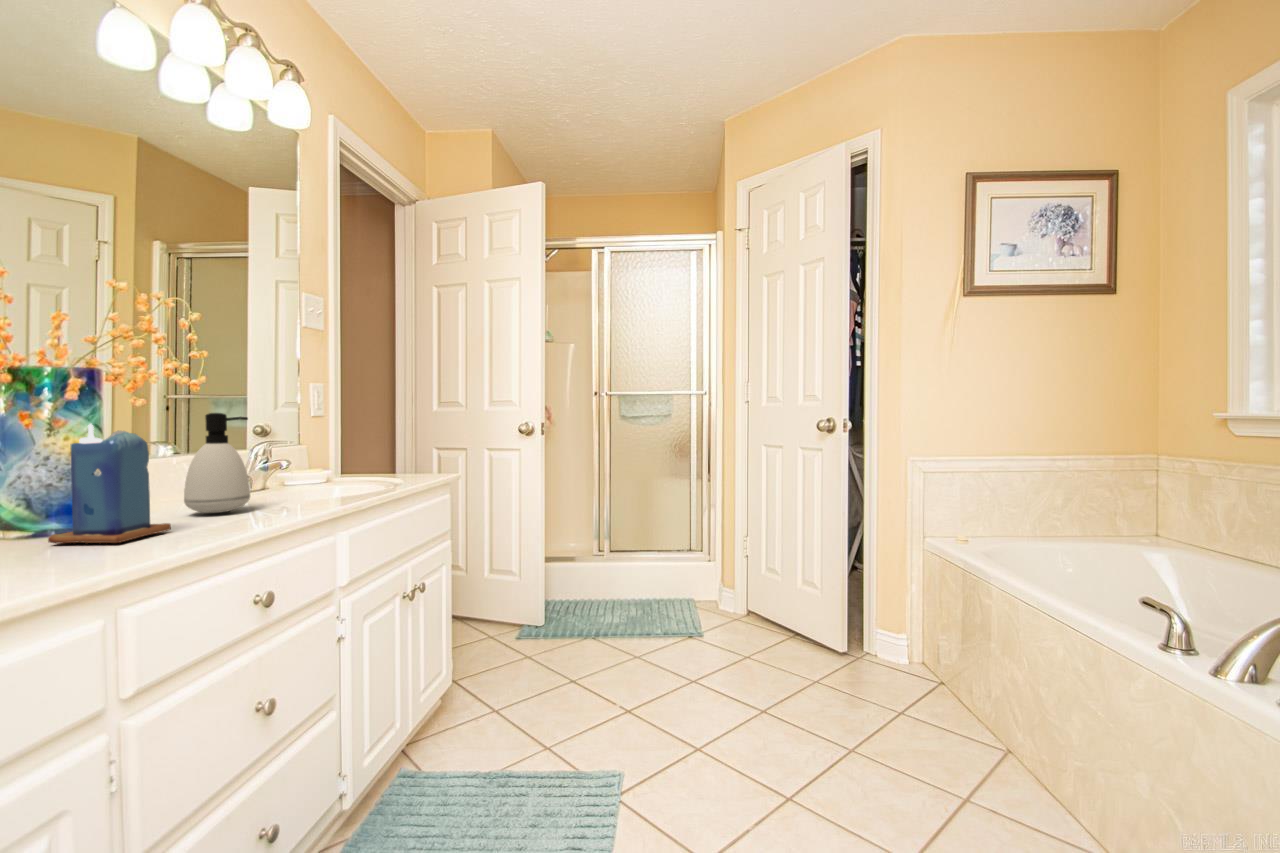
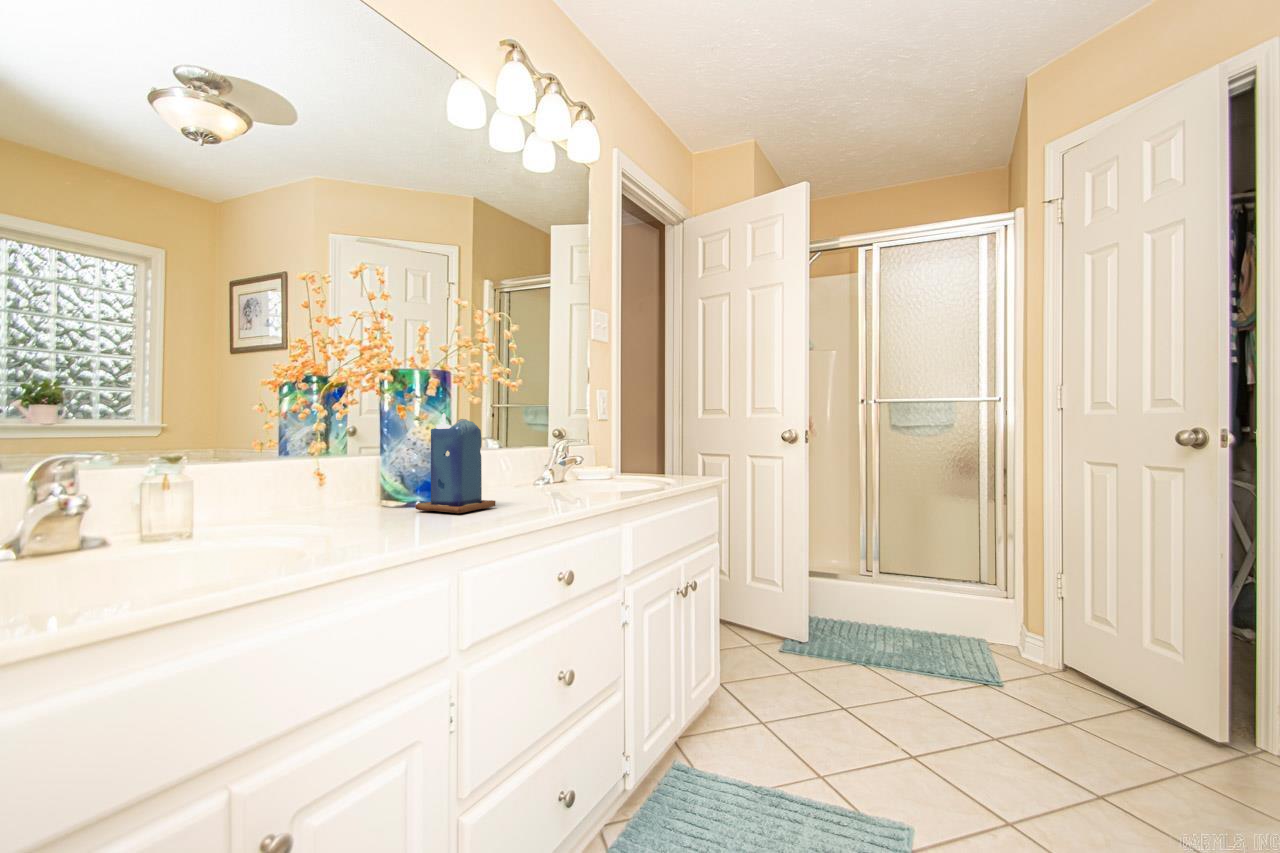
soap dispenser: present [184,413,250,513] -> none [505,408,552,496]

